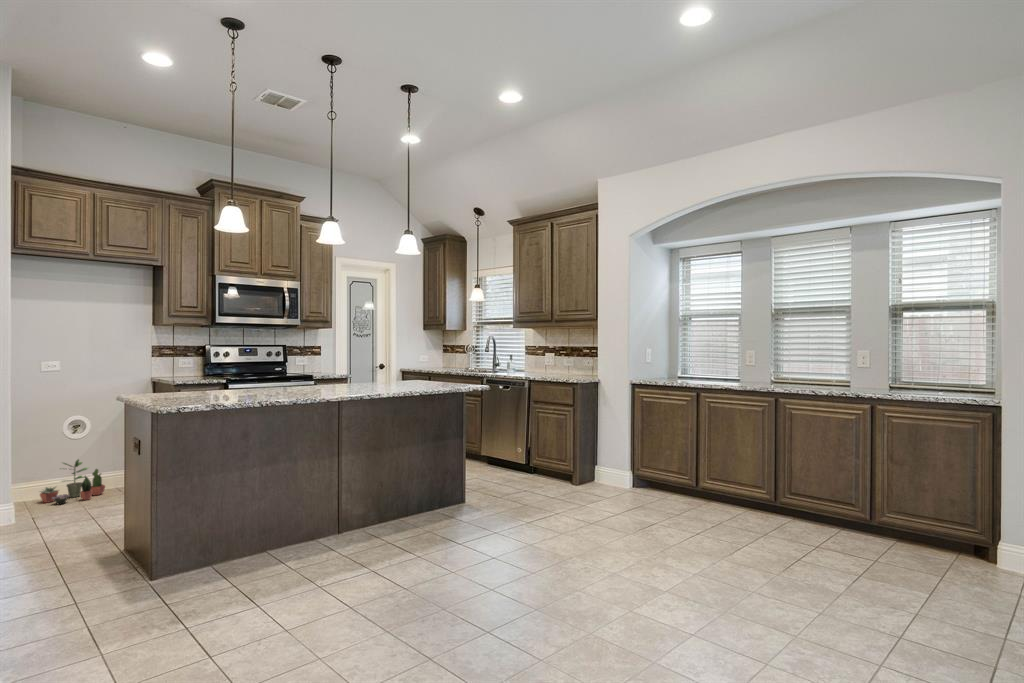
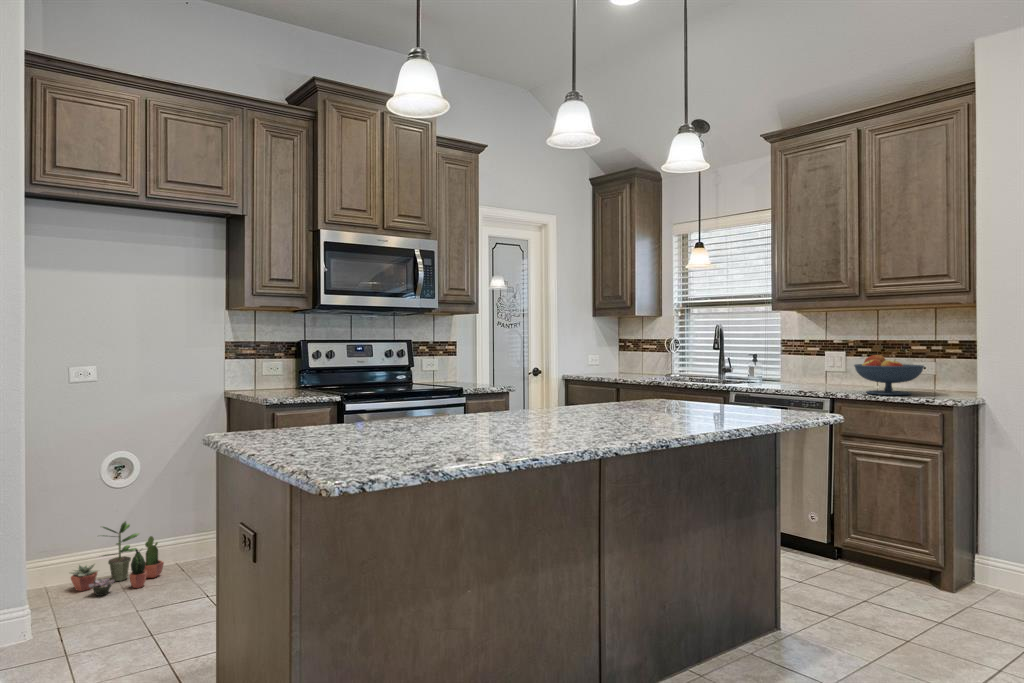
fruit bowl: none [542,354,578,377] -> present [854,355,924,395]

